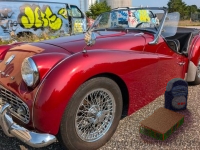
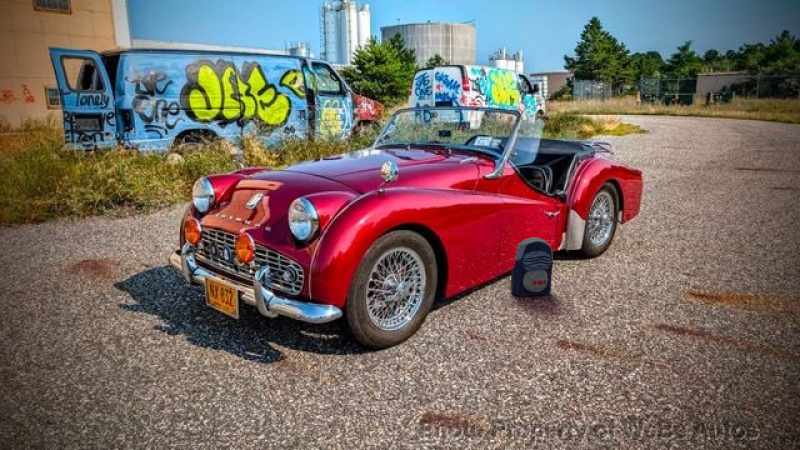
storage bin: present [139,107,185,141] -> none [463,287,542,335]

